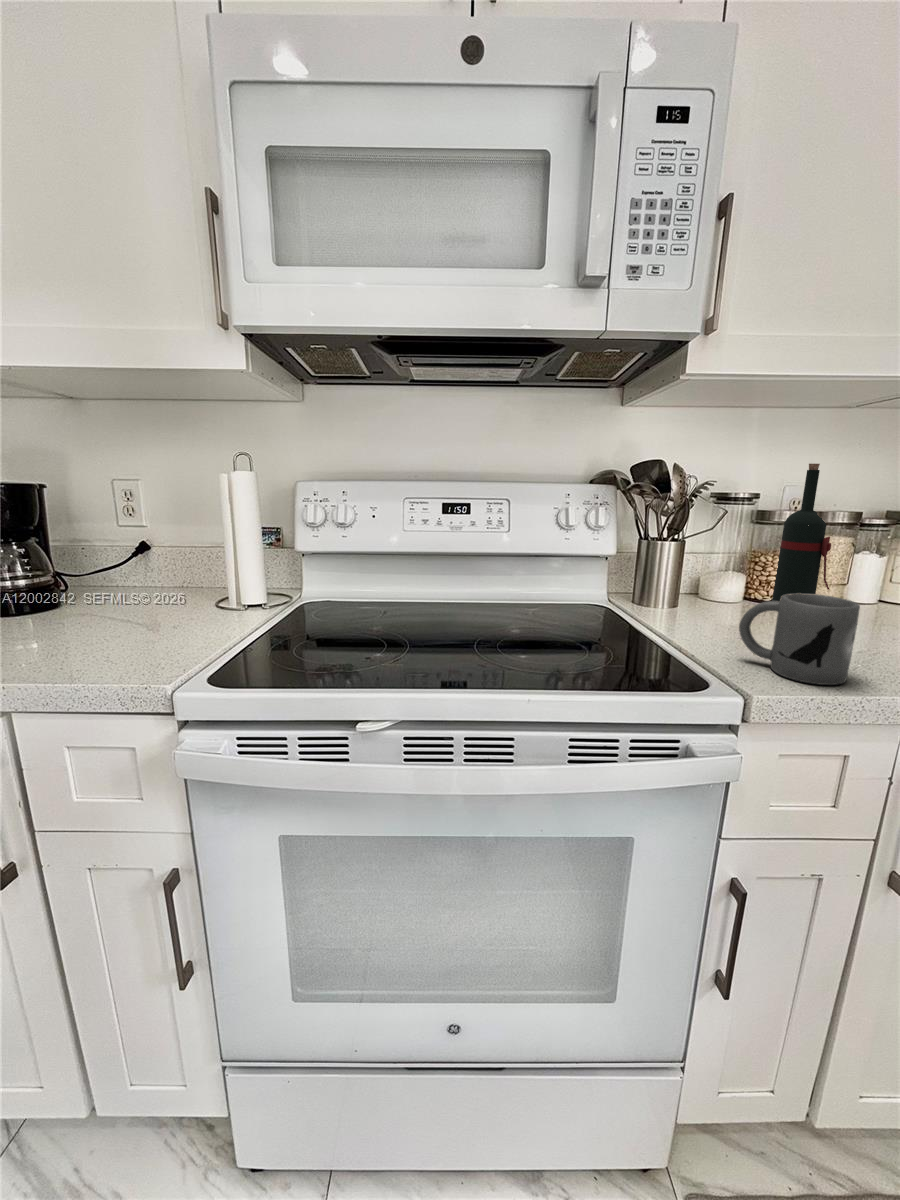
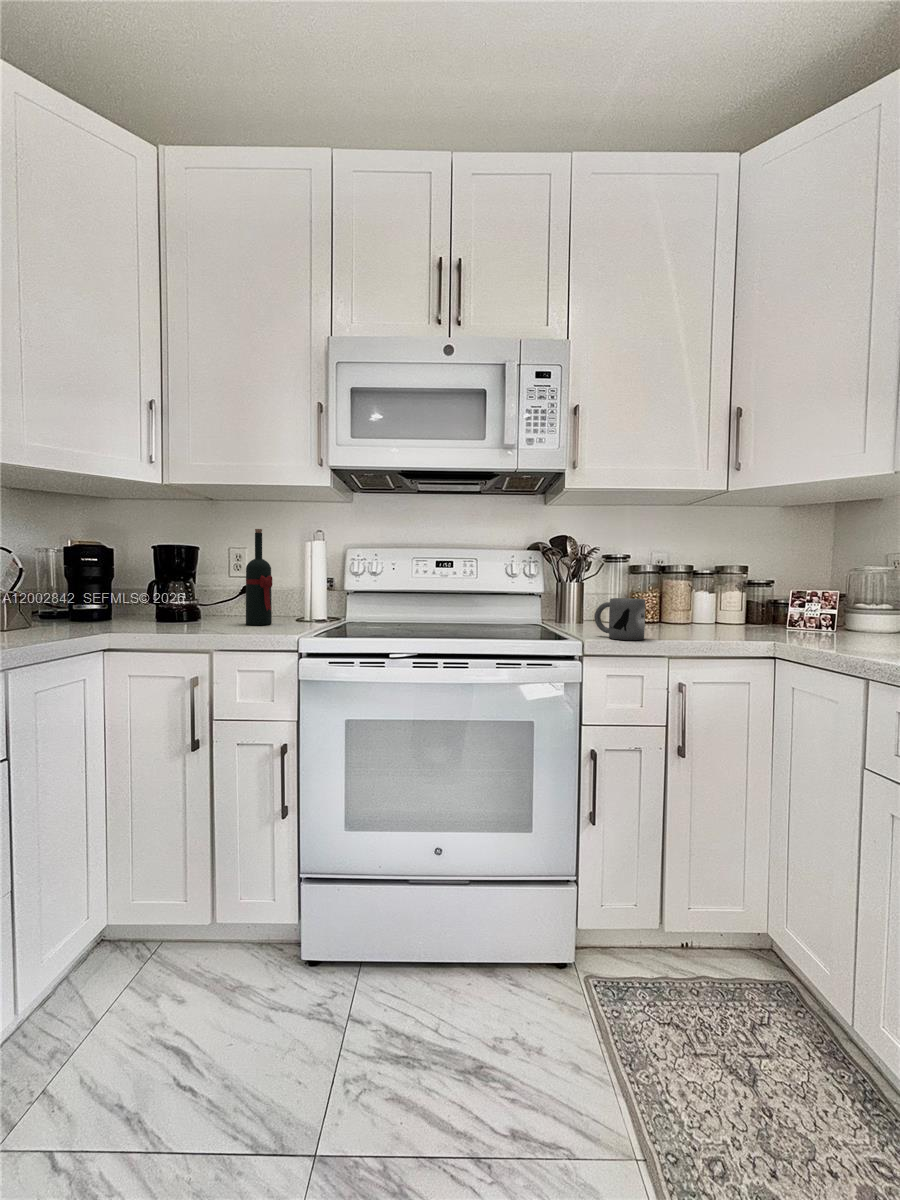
wine bottle: present [772,464,831,602] -> present [246,529,272,625]

